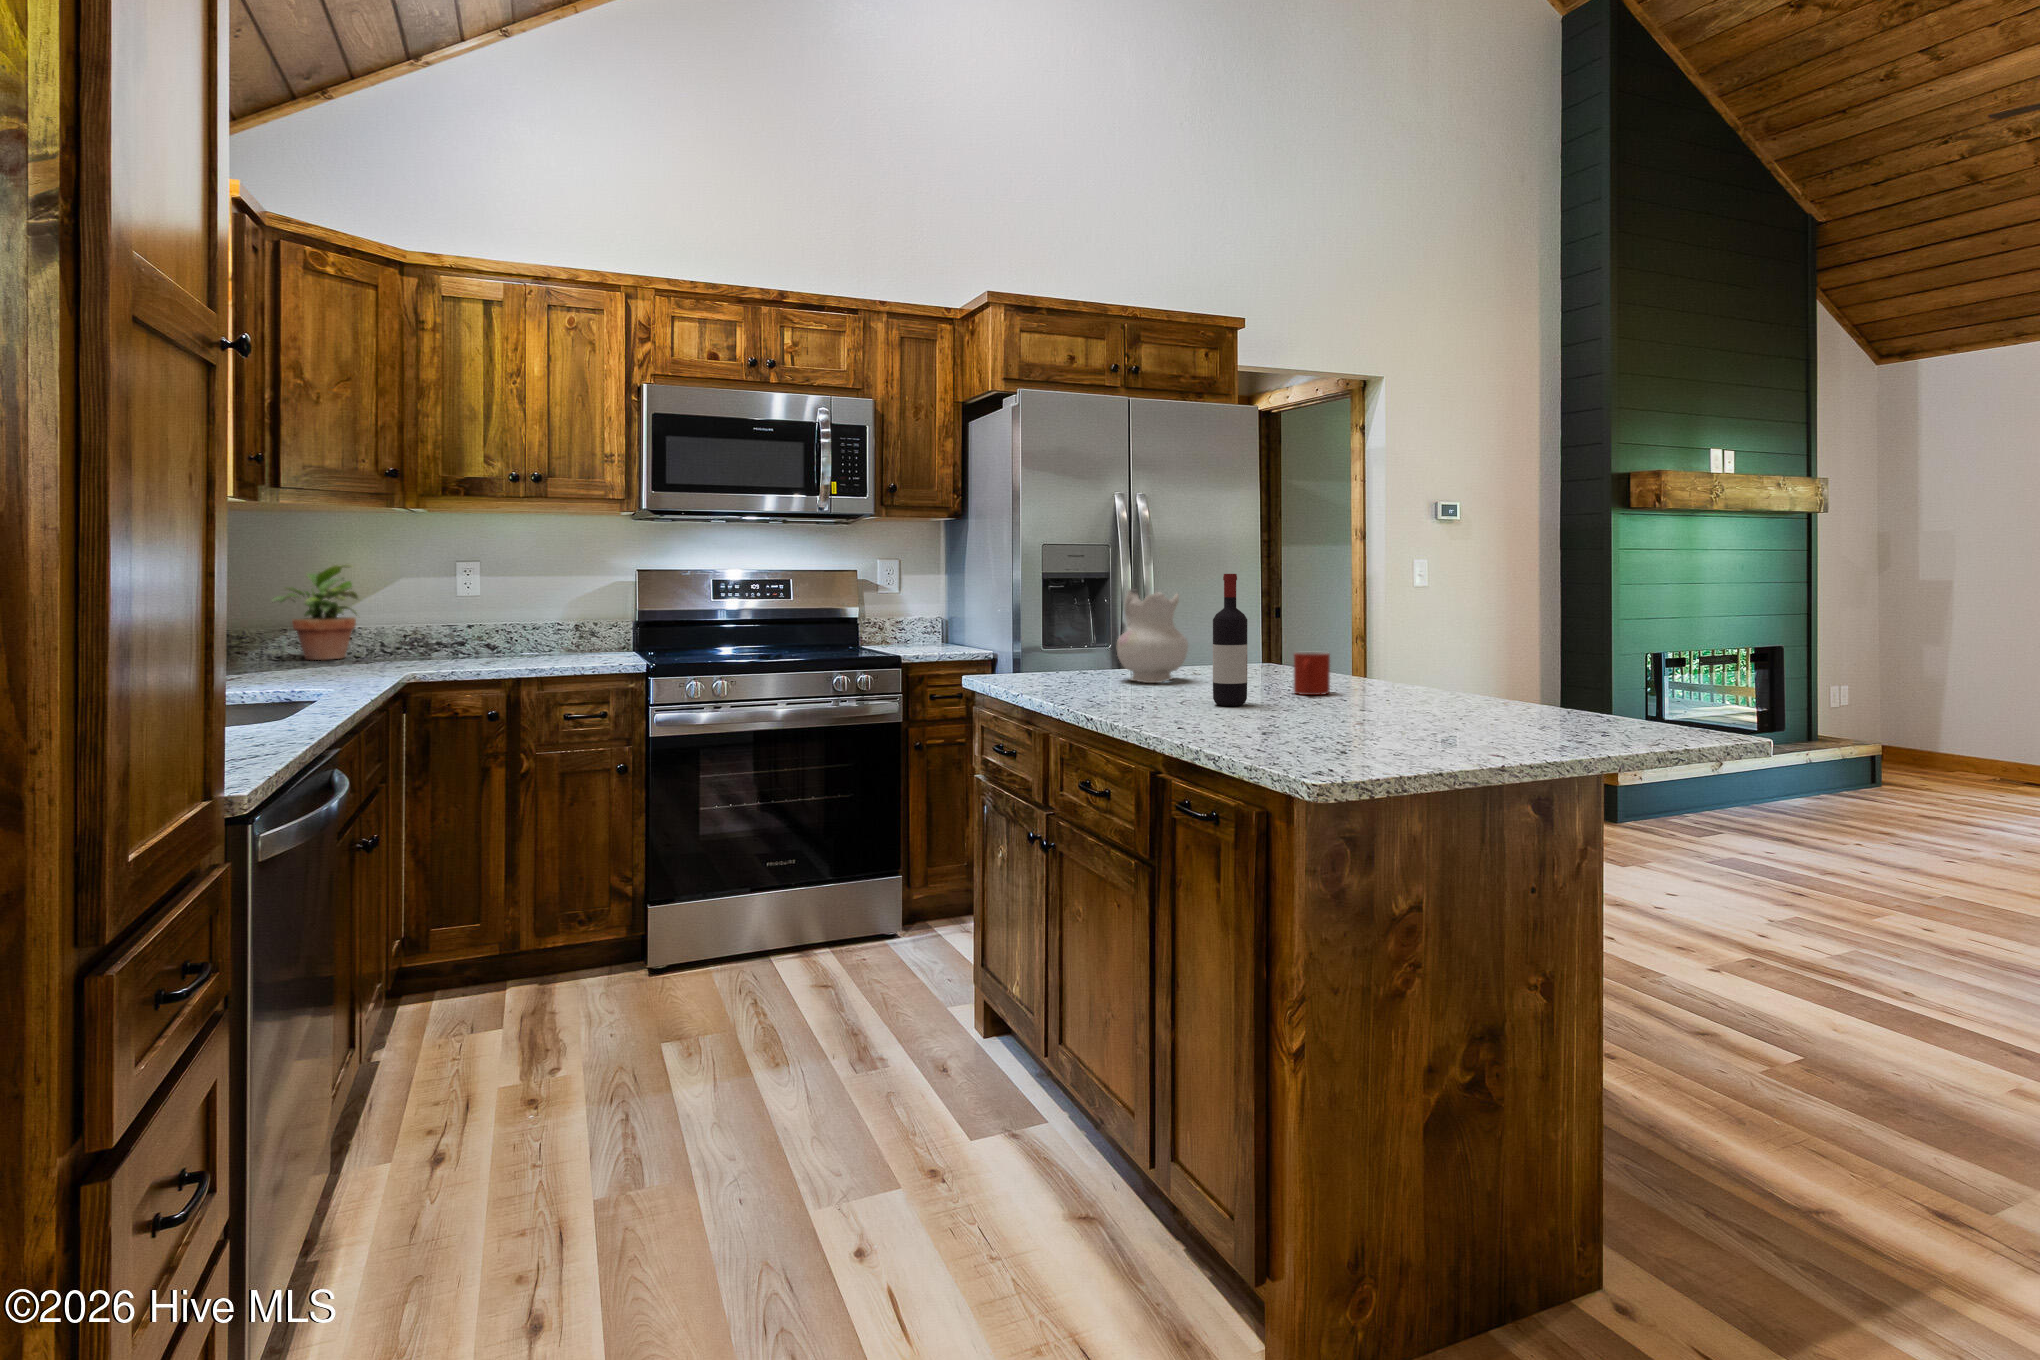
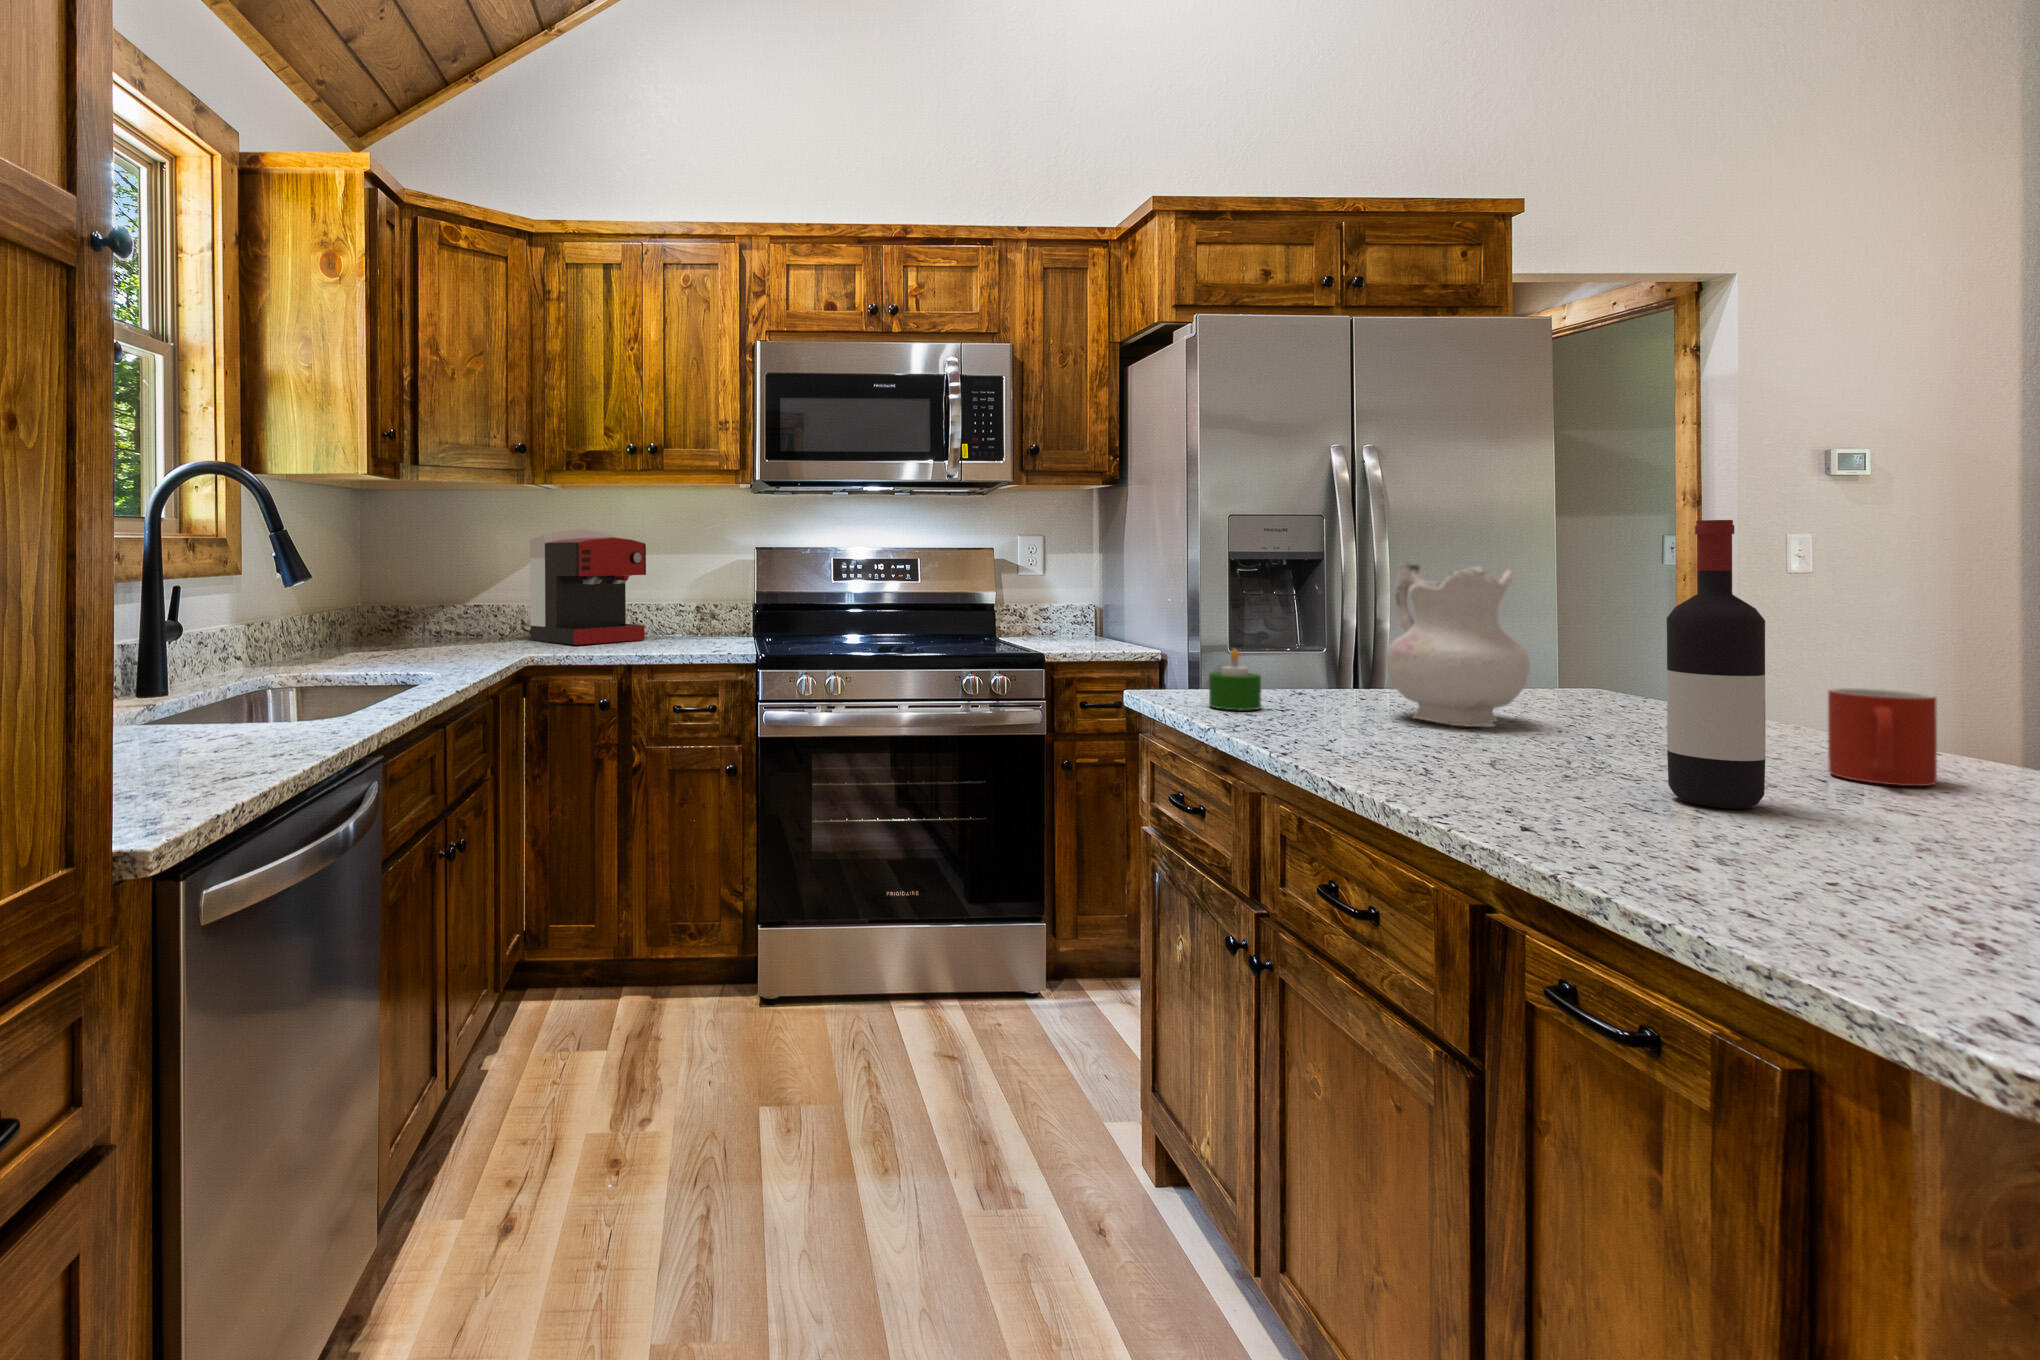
coffee maker: none [392,550,523,661] -> present [530,529,646,645]
potted plant: present [272,565,358,660] -> none [430,544,508,639]
candle: none [1016,643,1047,682] -> present [1209,649,1261,710]

